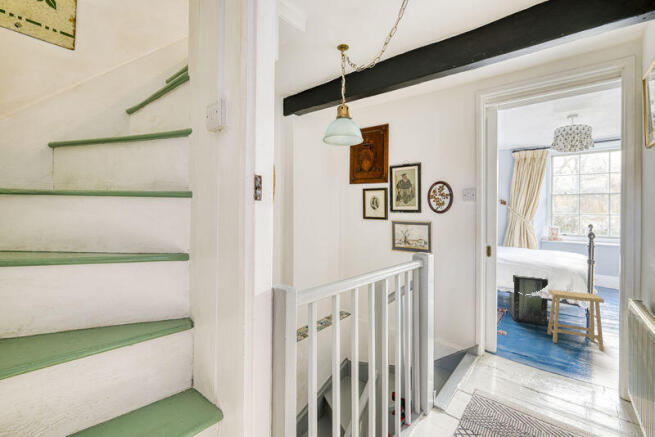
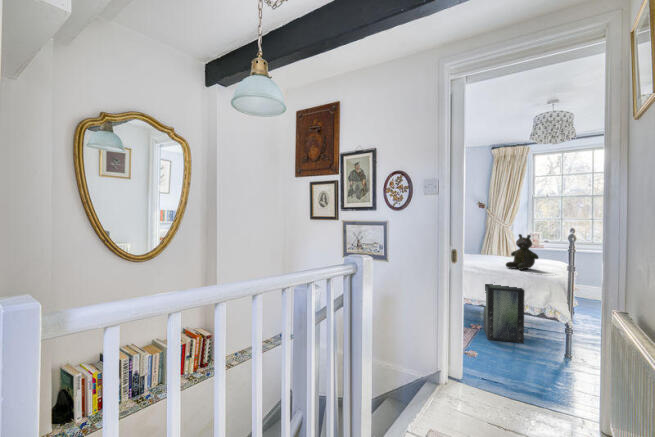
teddy bear: none [530,231,561,262] -> present [506,234,539,270]
footstool: present [547,289,604,351] -> none [523,302,584,373]

